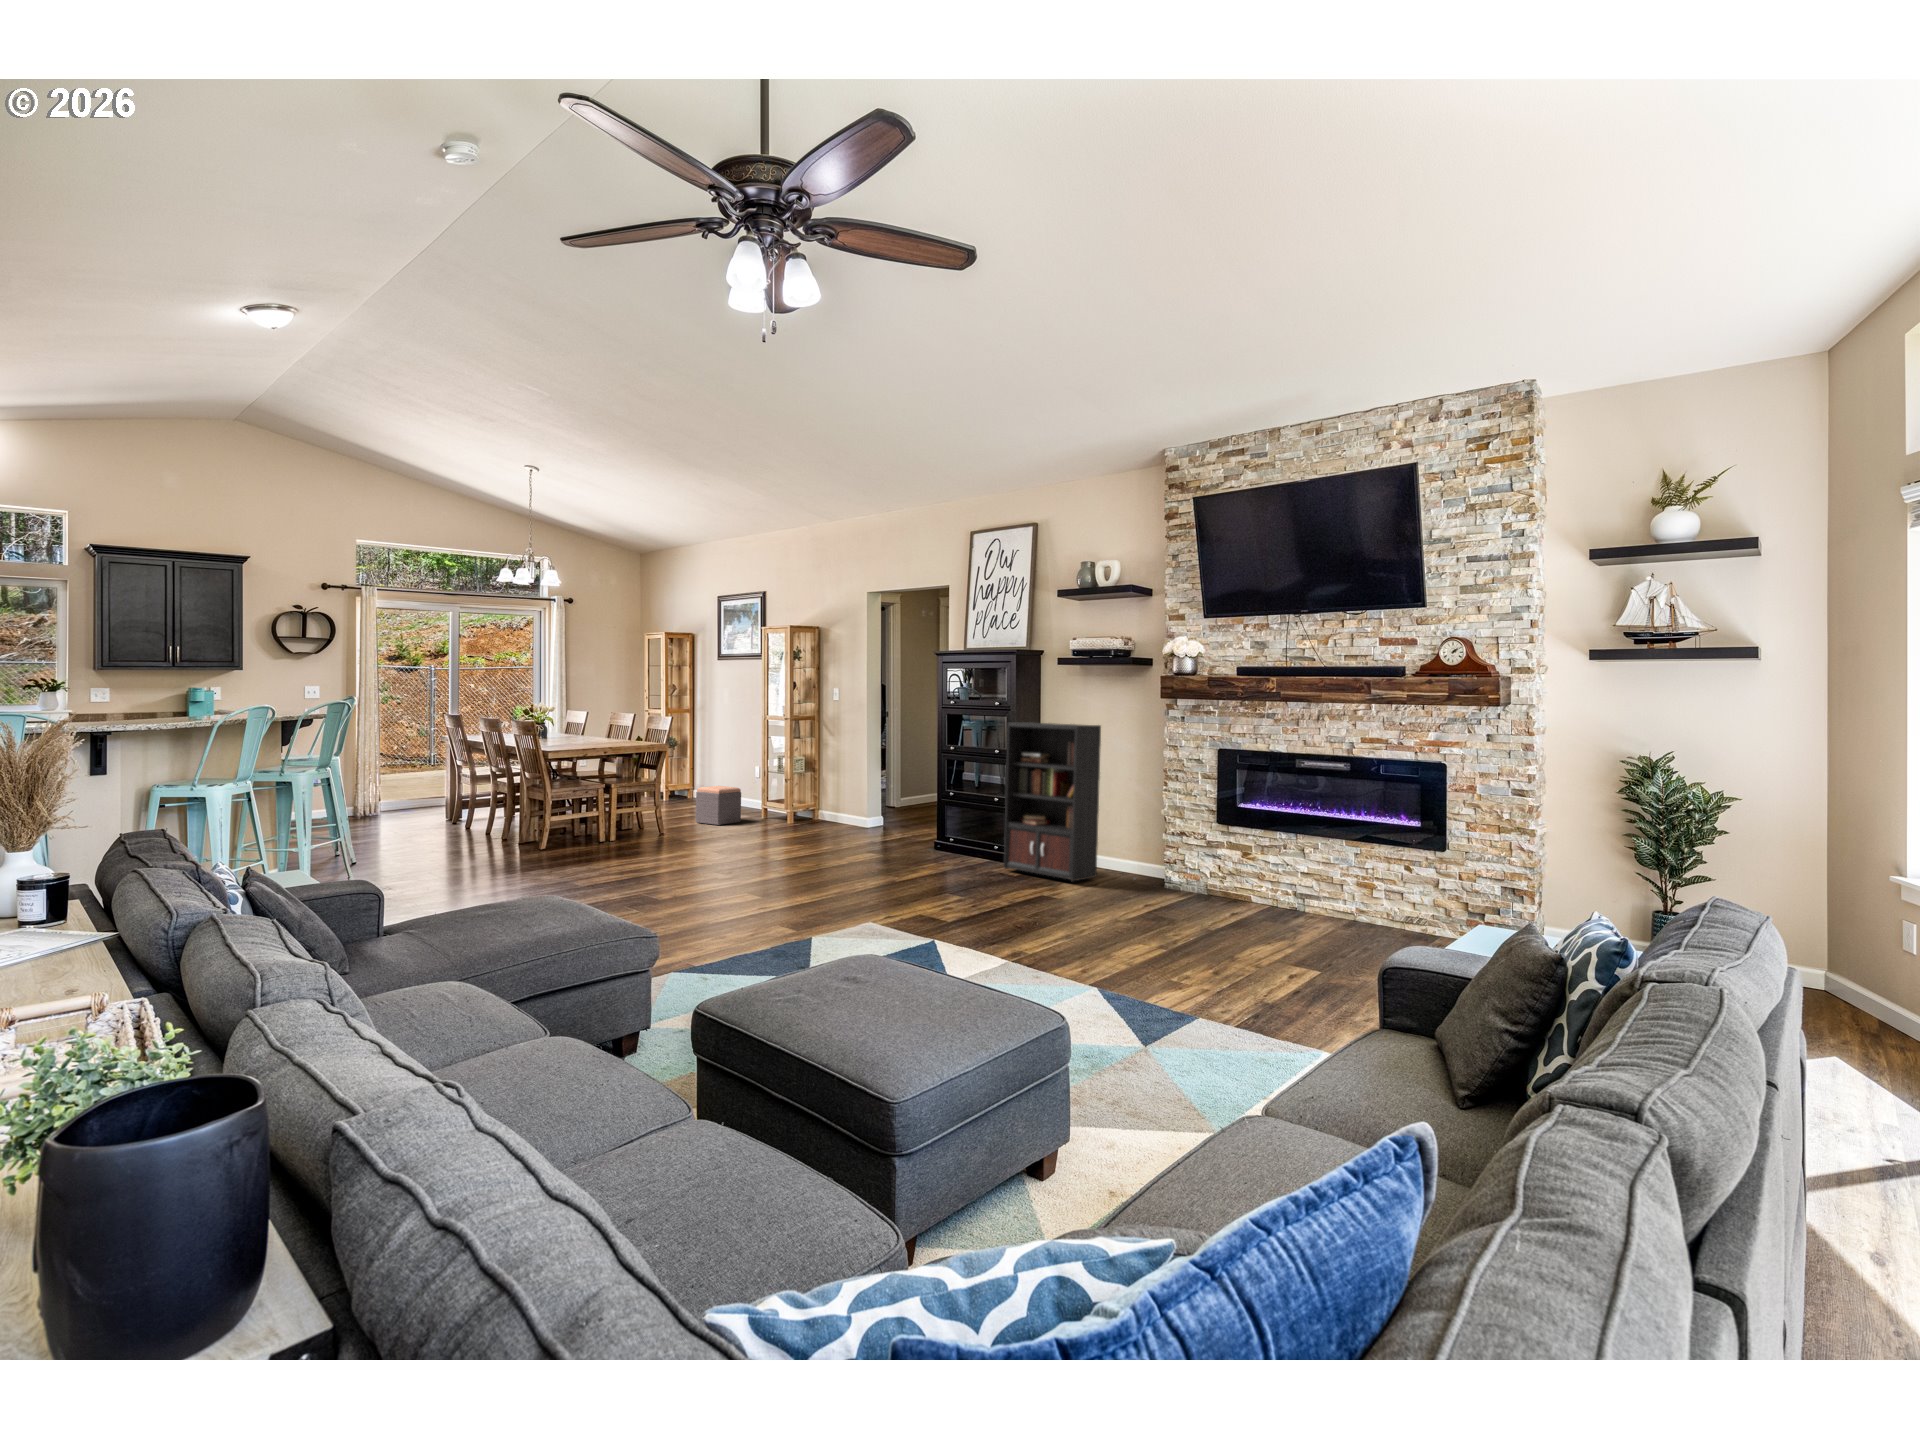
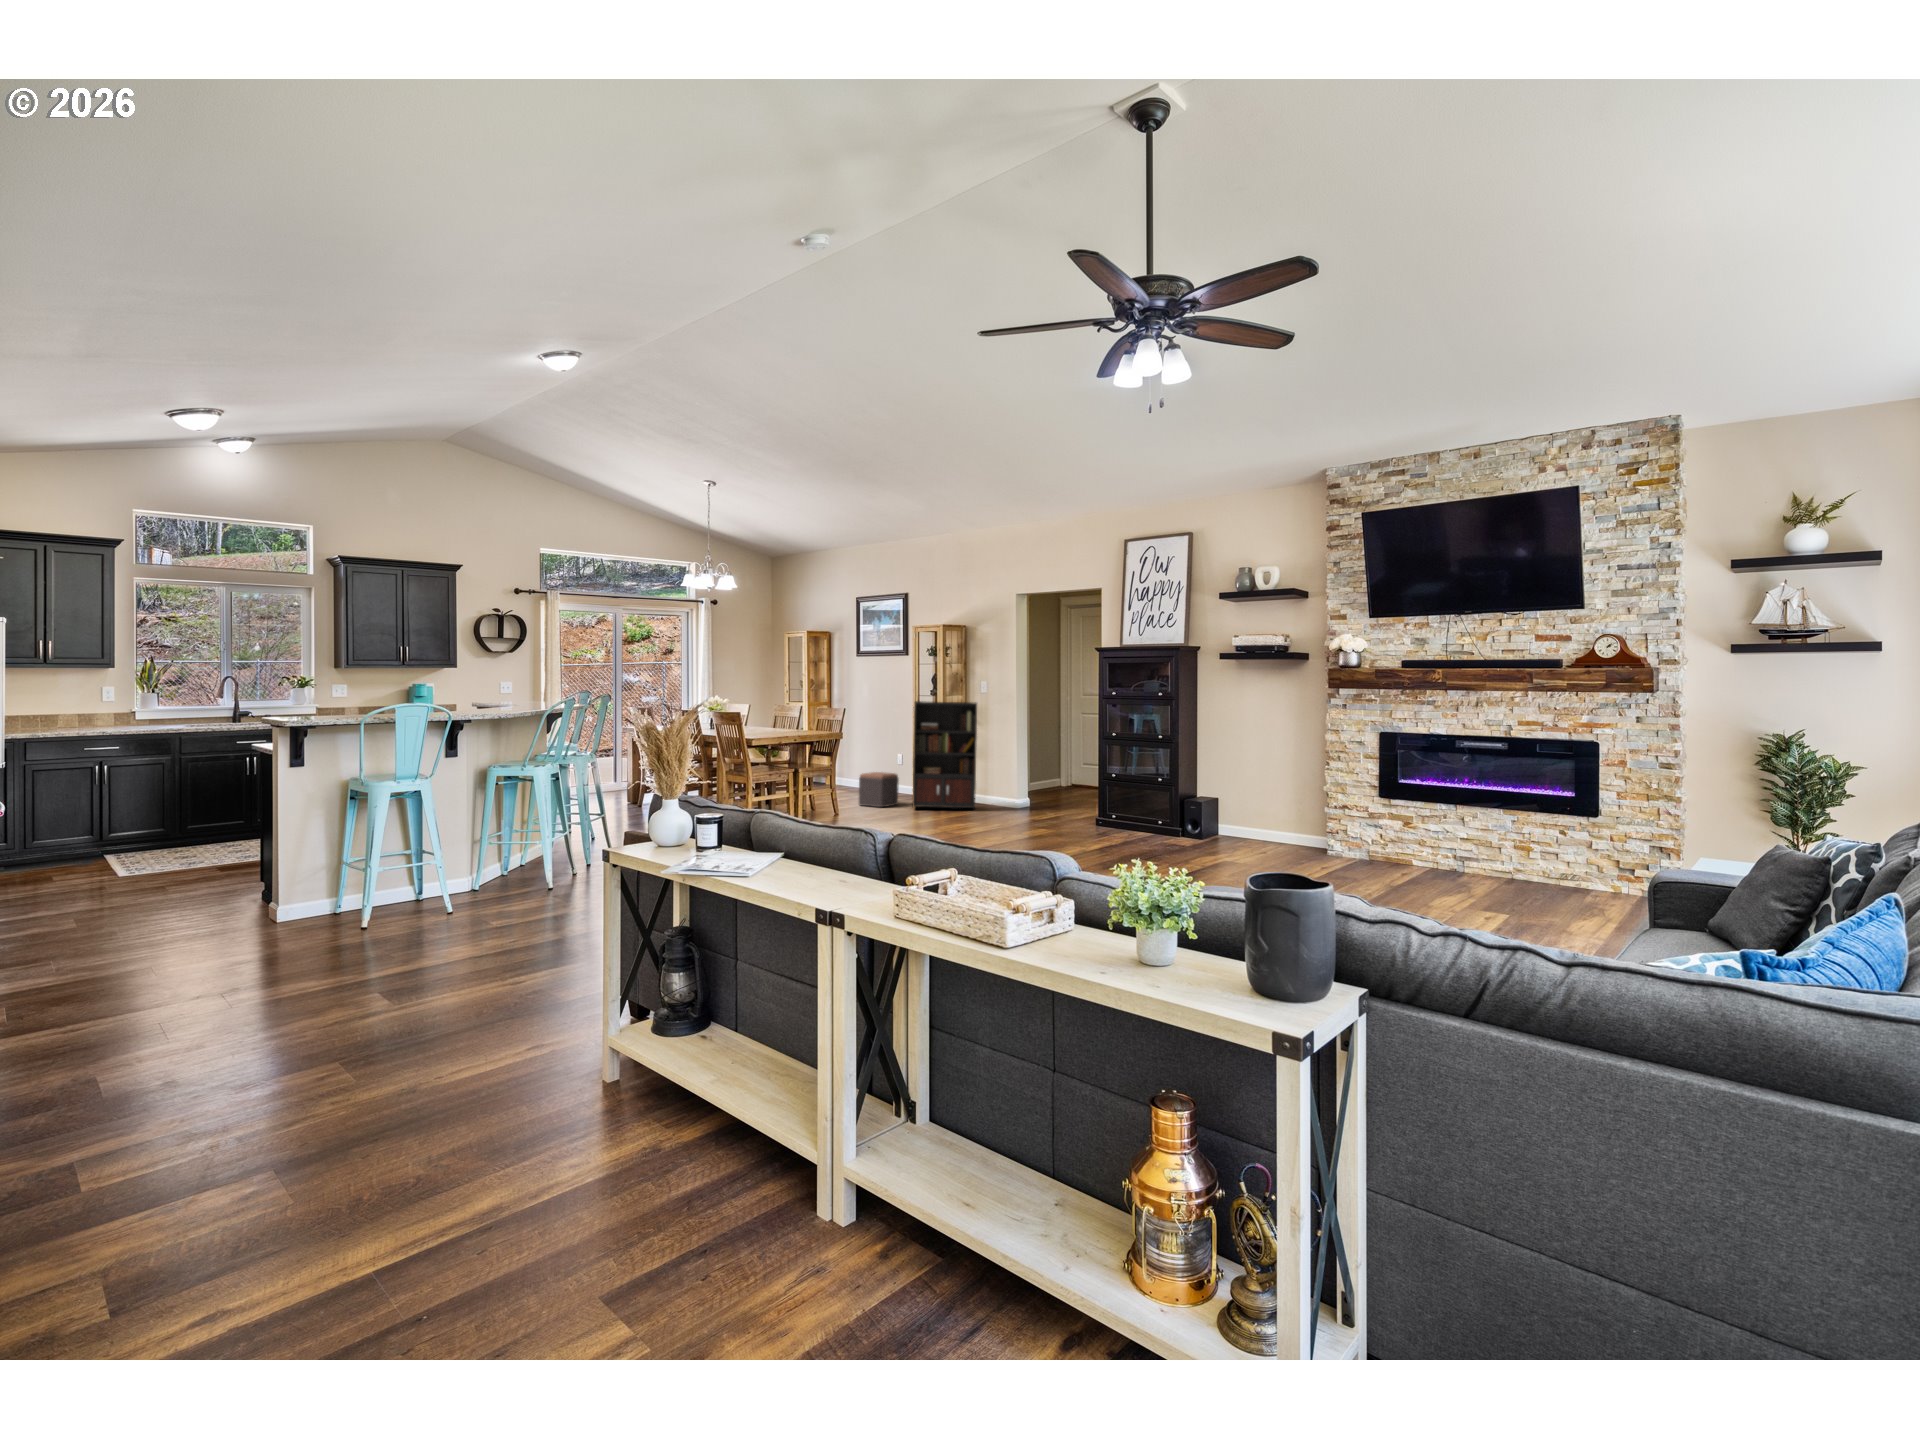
bookcase: present [1004,722,1136,882] -> present [913,701,977,808]

